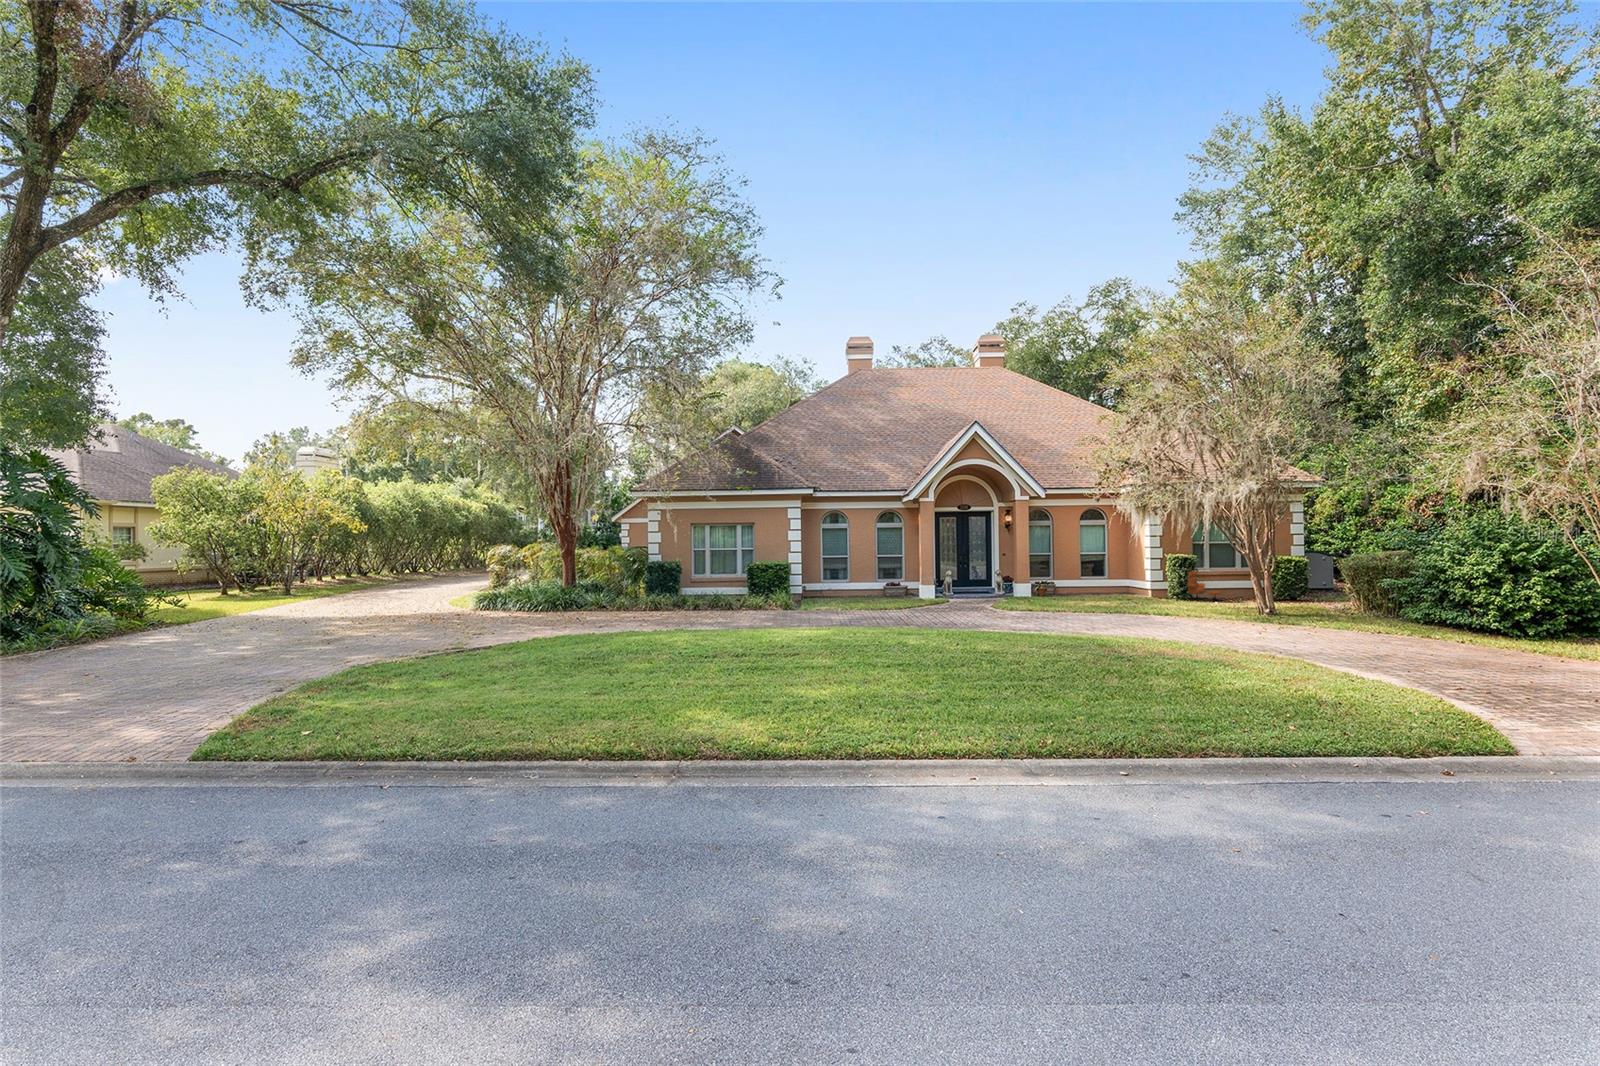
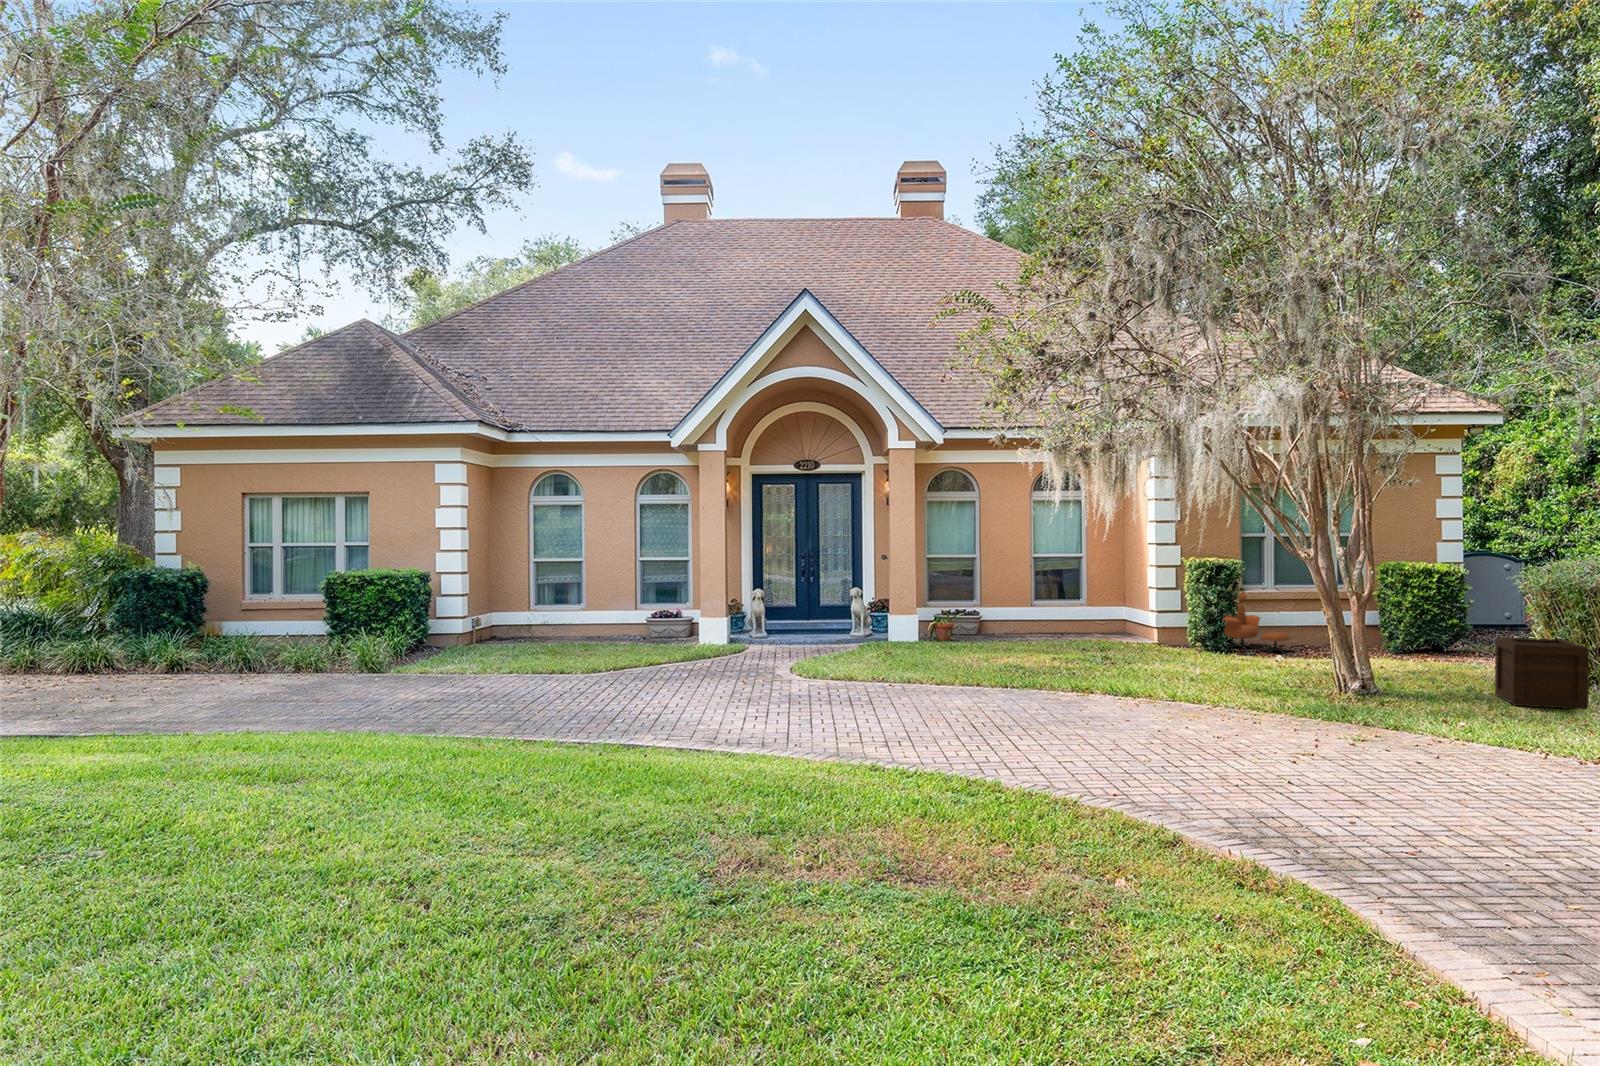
wooden crate: none [1326,587,1368,617] -> present [1495,637,1589,709]

